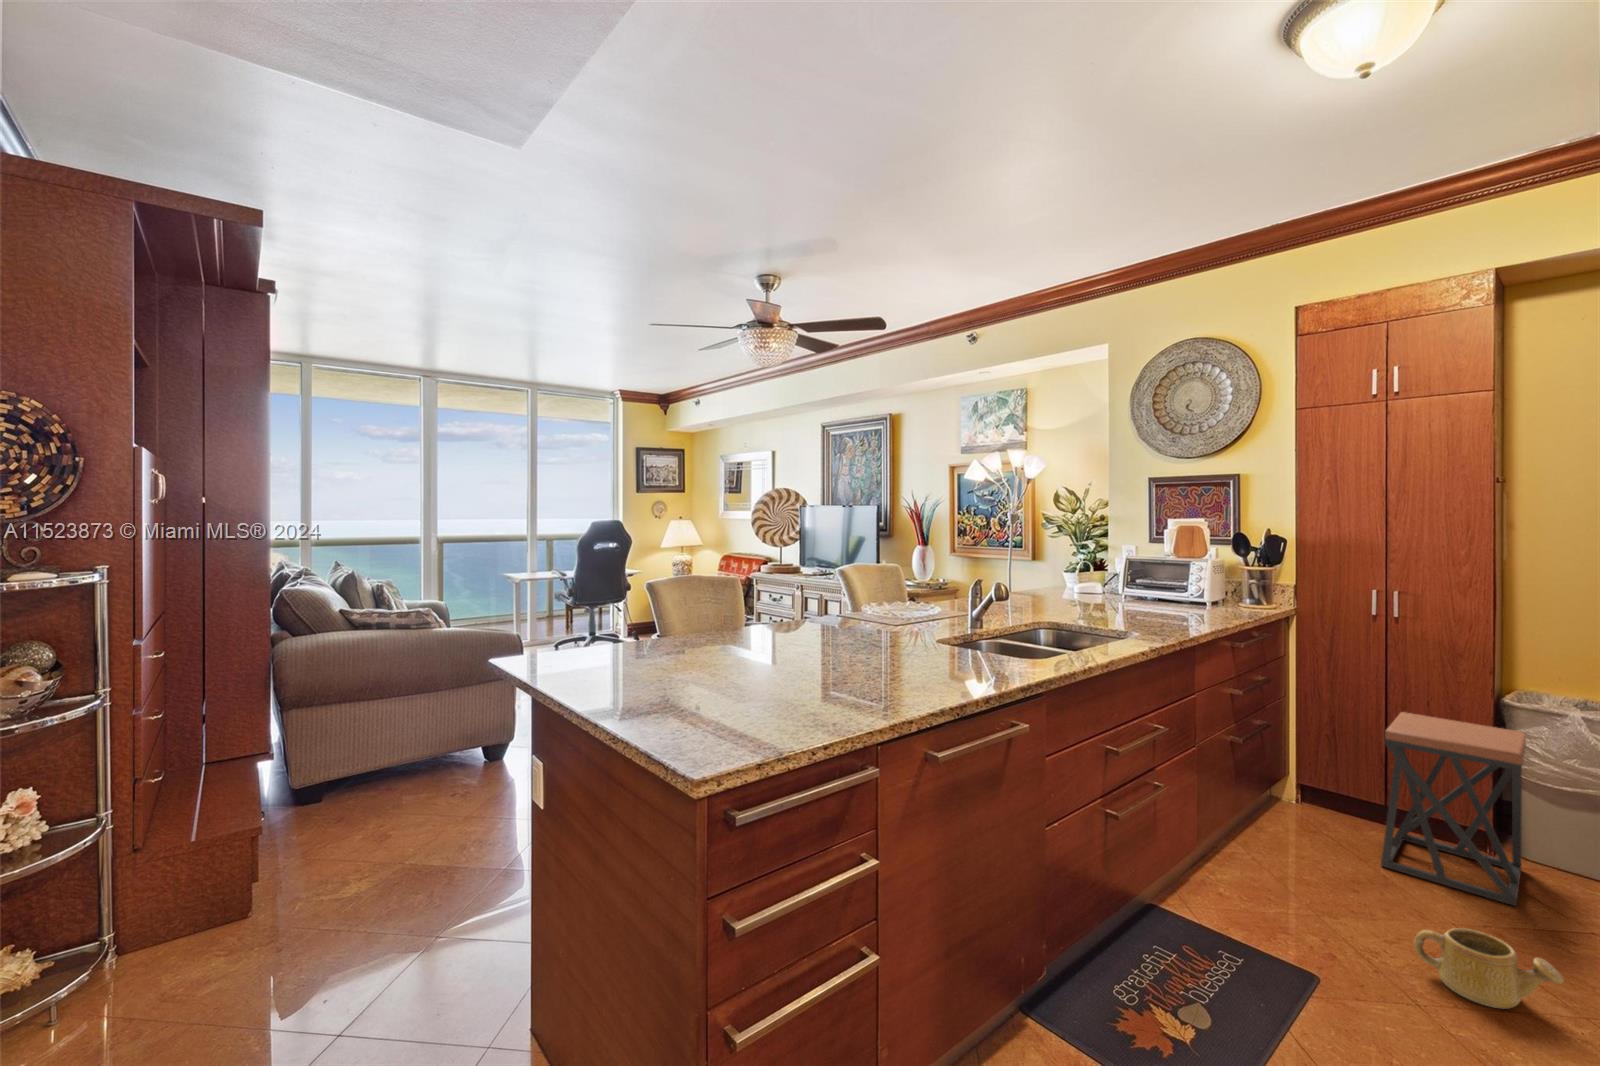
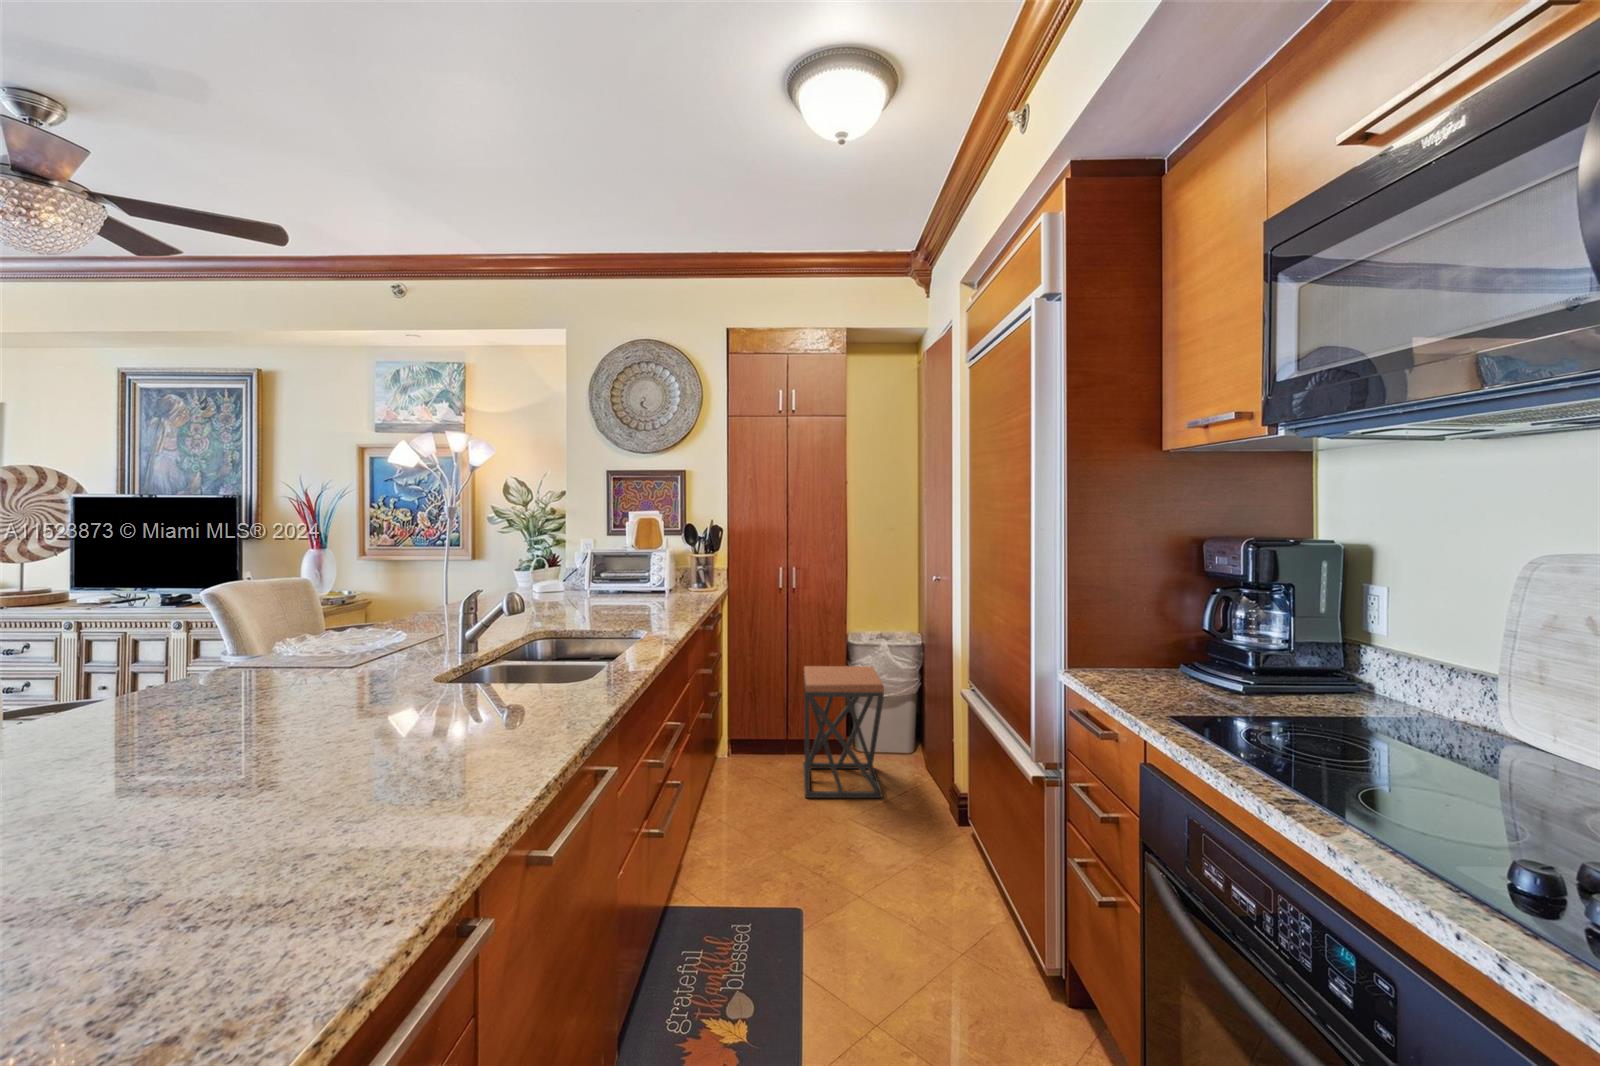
watering can: present [1414,928,1564,1008] -> none [858,837,942,898]

